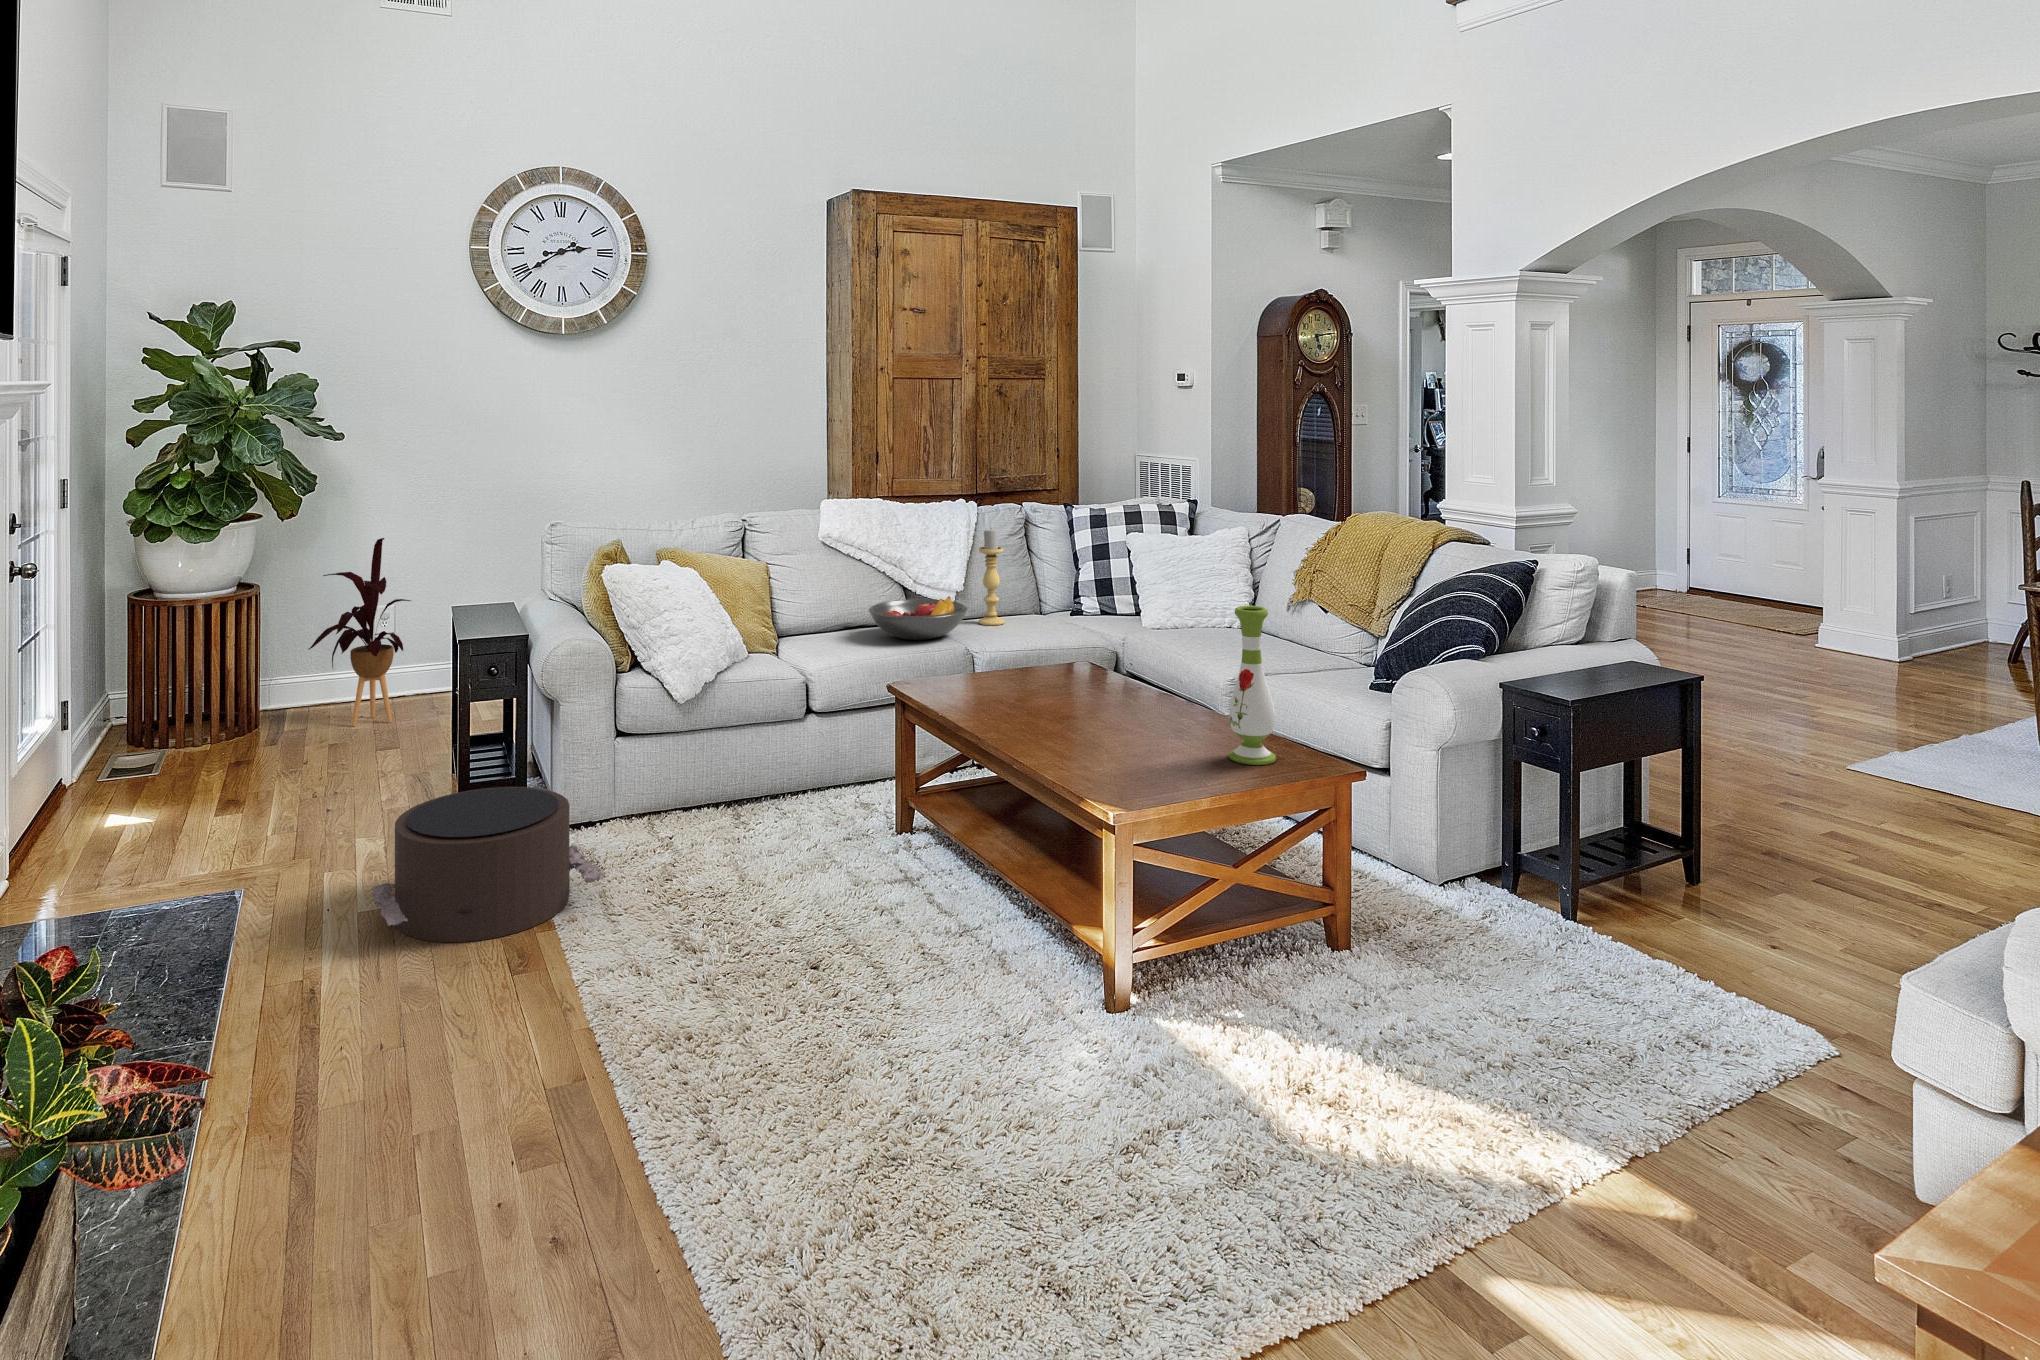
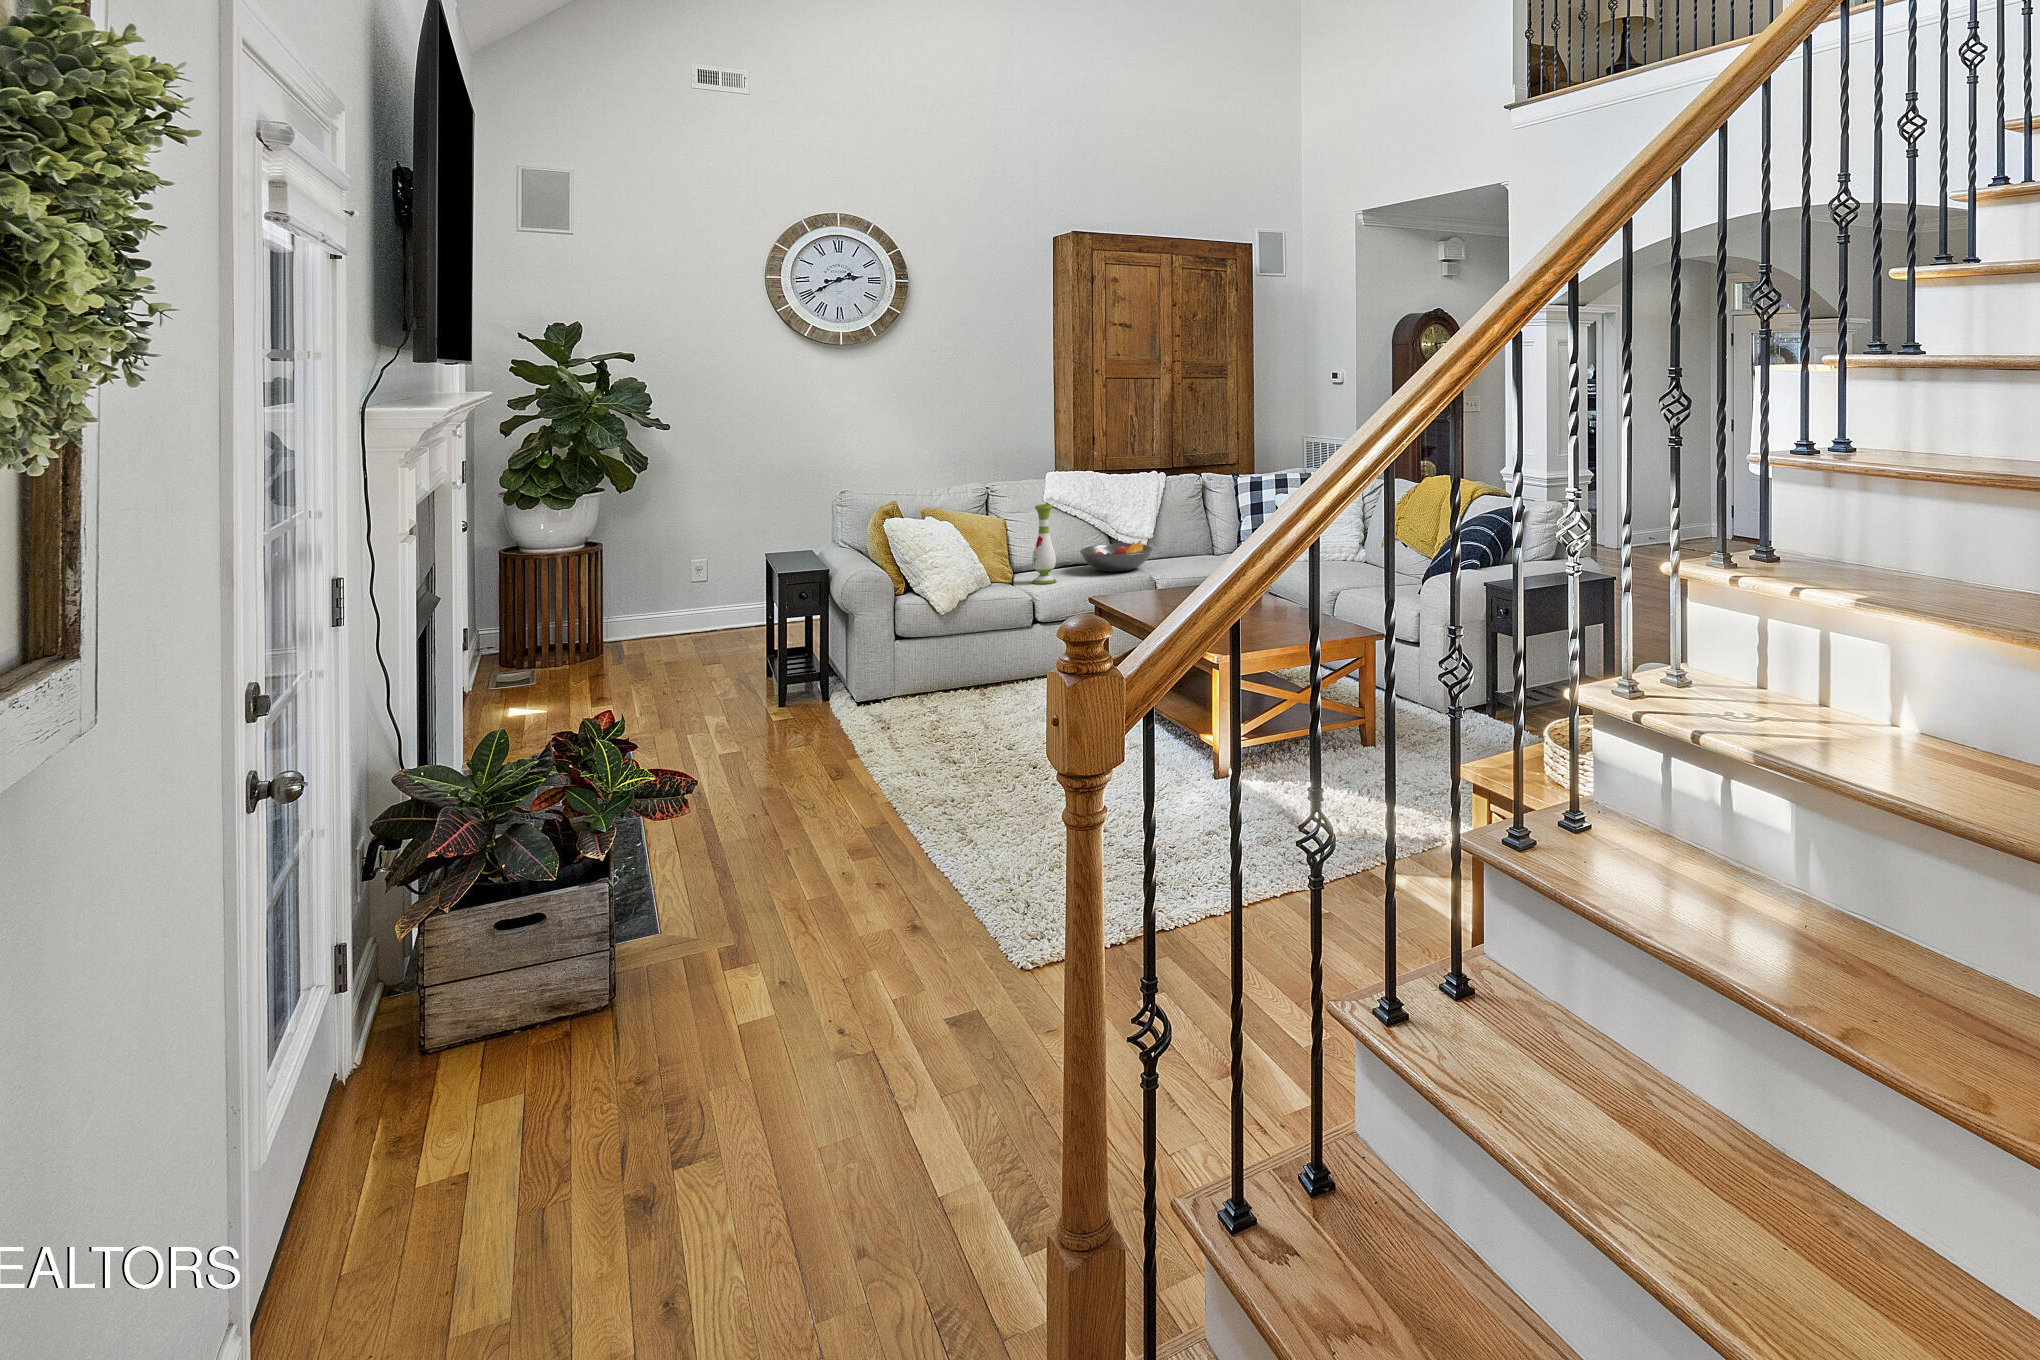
candle holder: present [979,529,1005,625] -> none [1163,491,1182,562]
house plant: present [308,538,411,726] -> none [644,505,725,650]
vase: present [1229,606,1276,765] -> present [1032,504,1056,584]
pouf: present [372,787,604,942] -> none [729,670,891,766]

